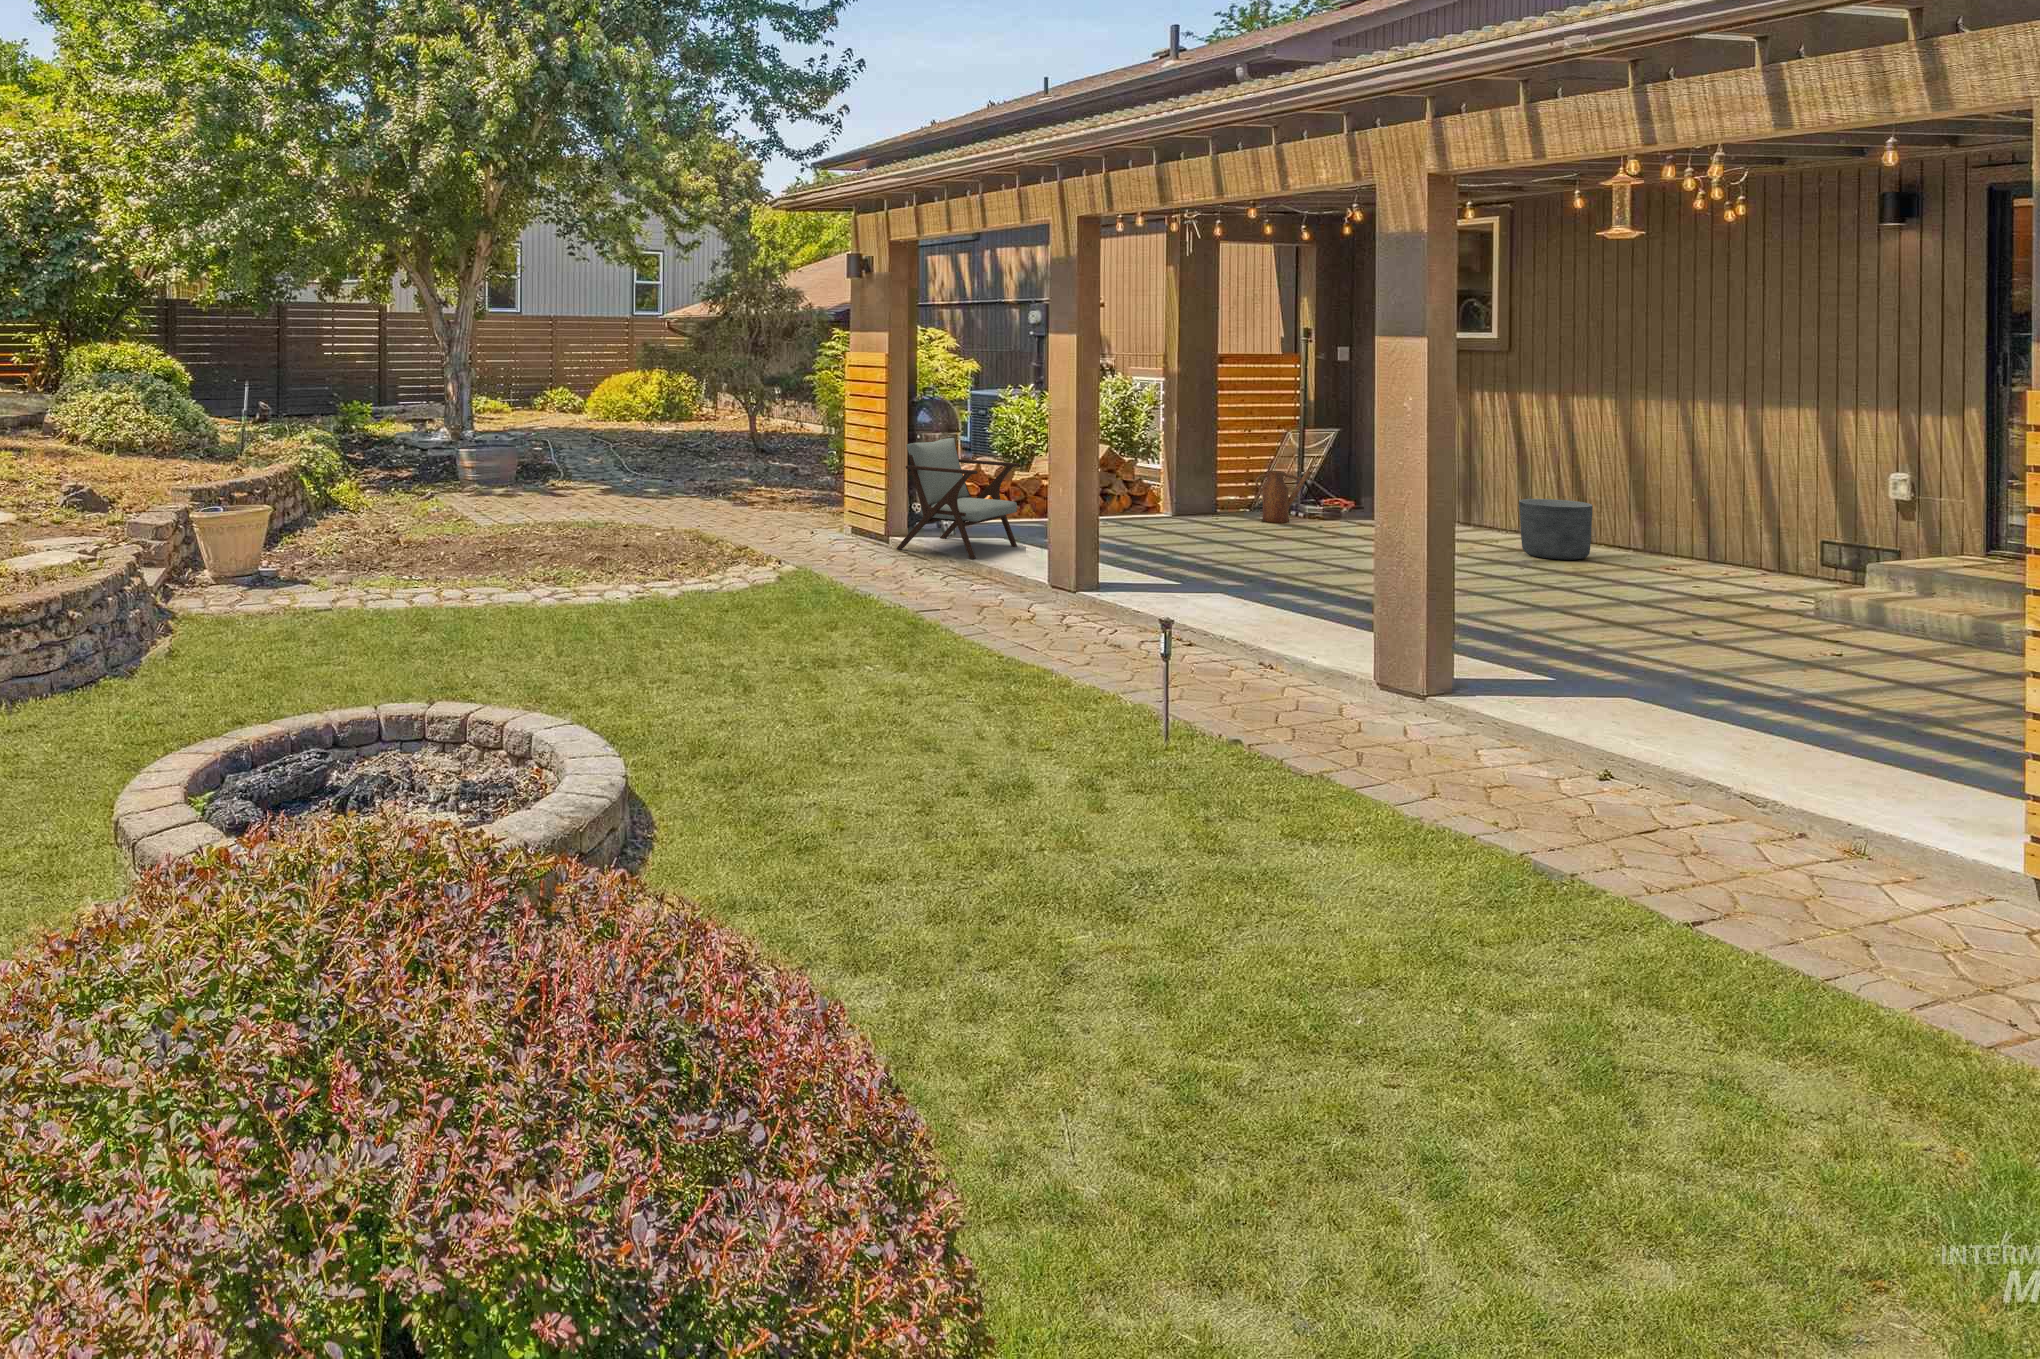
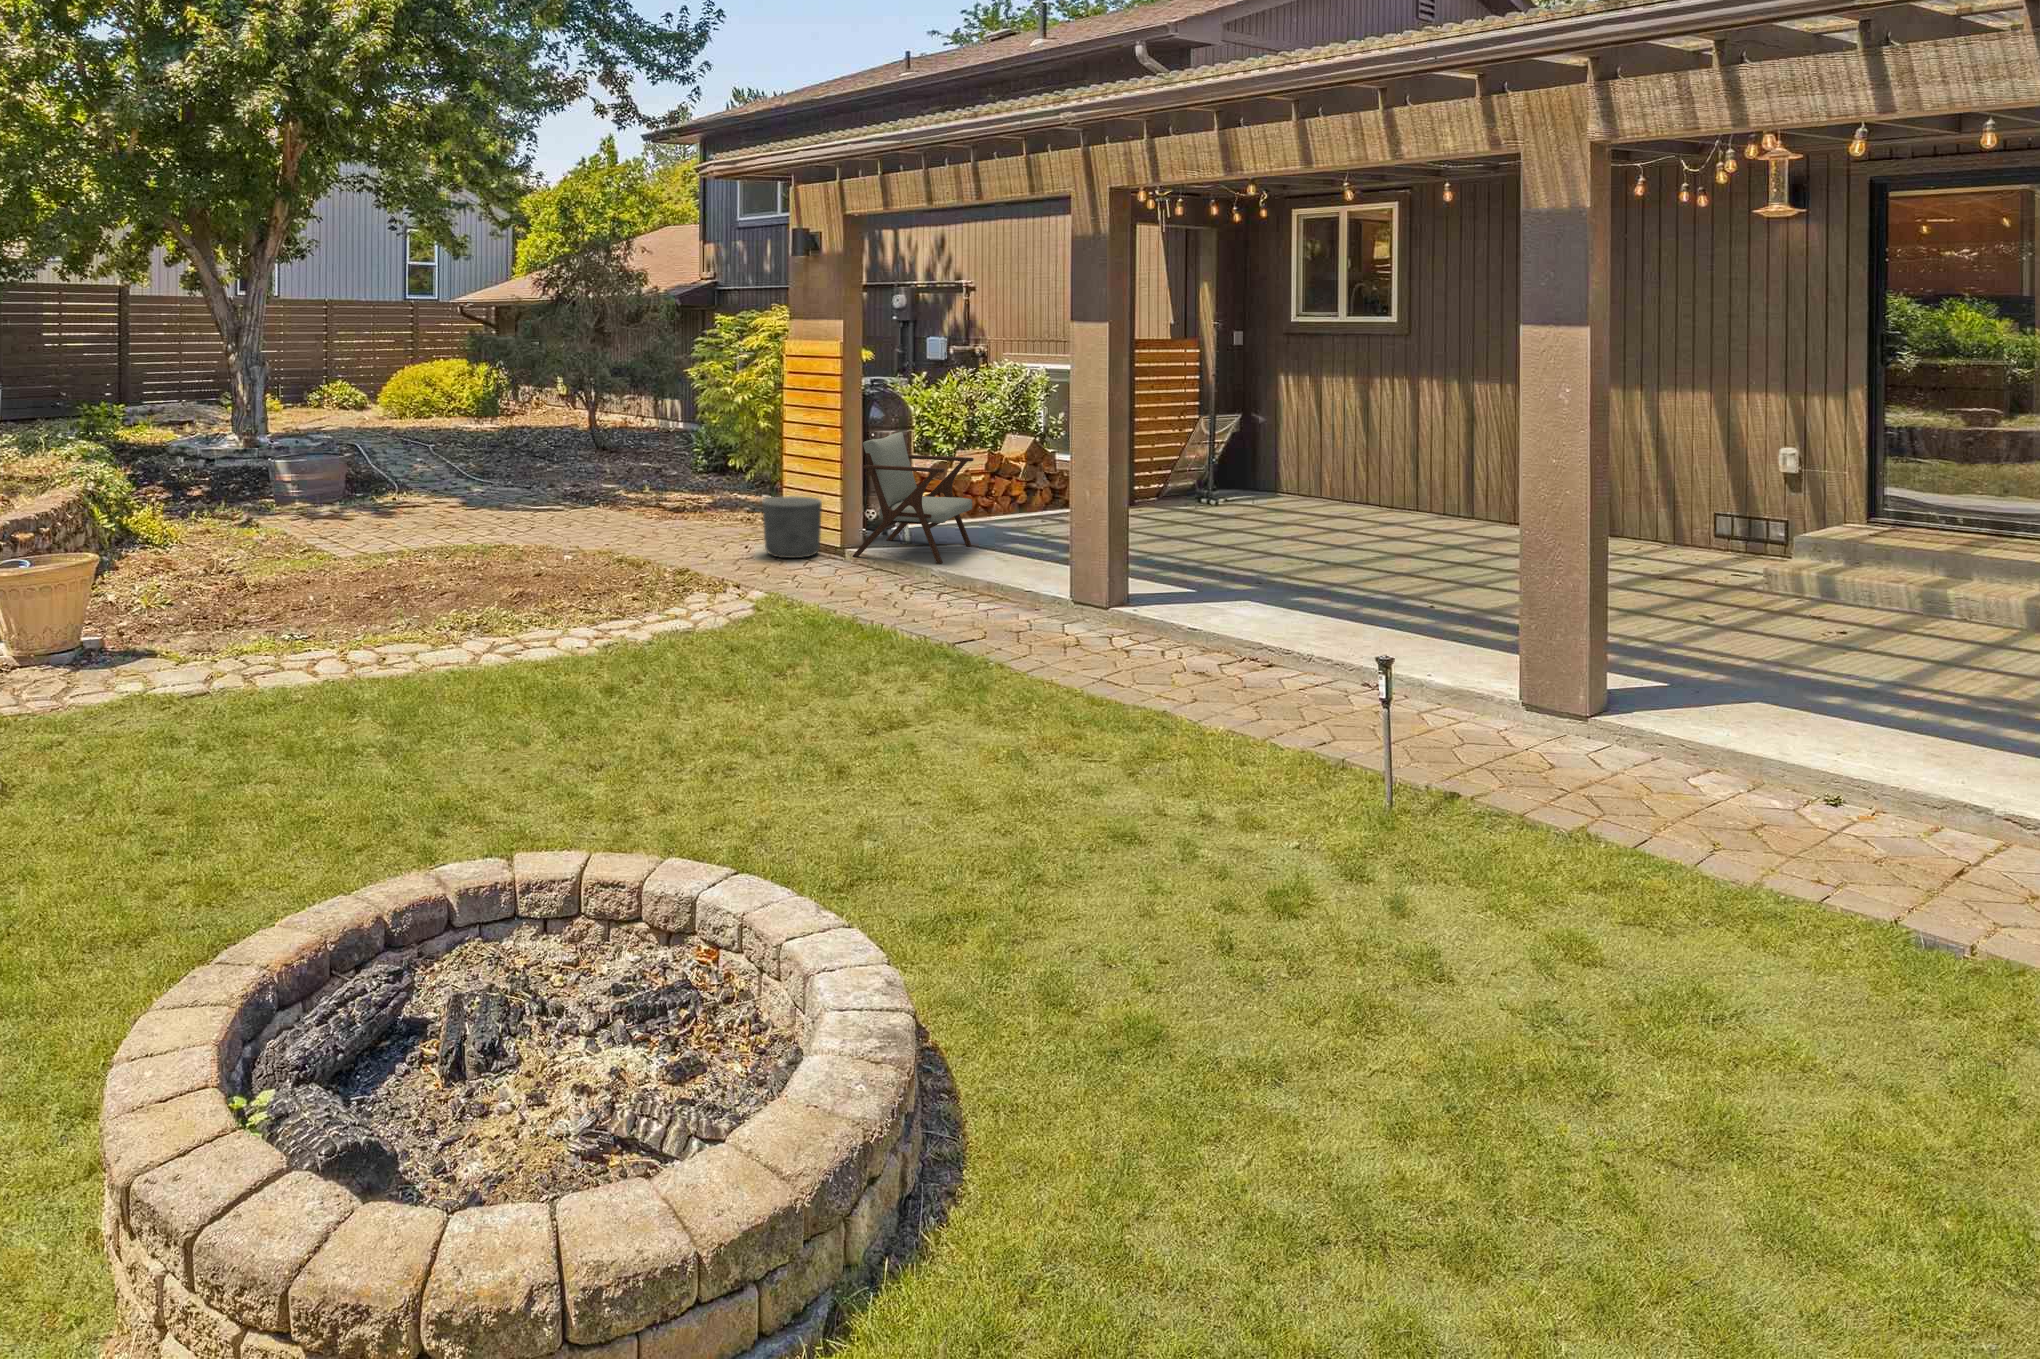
watering can: present [1255,471,1310,523] -> none [1166,453,1215,505]
planter: present [1519,499,1593,560] -> present [762,496,822,558]

